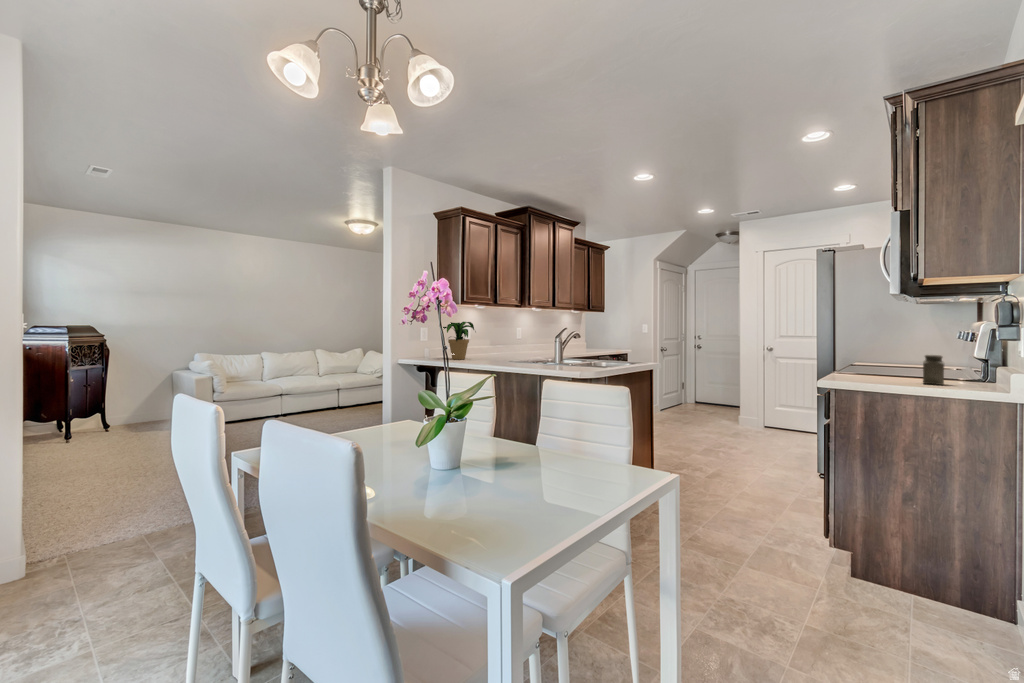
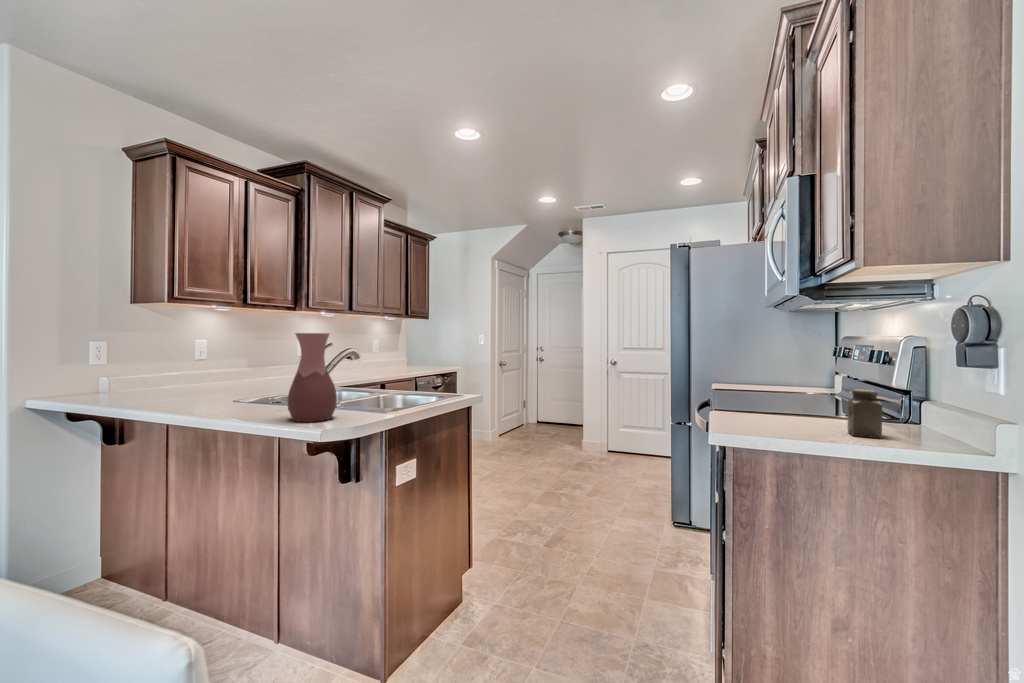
potted plant: present [443,322,474,359] -> none [129,330,206,391]
vase: none [553,322,579,372] -> present [288,333,337,422]

